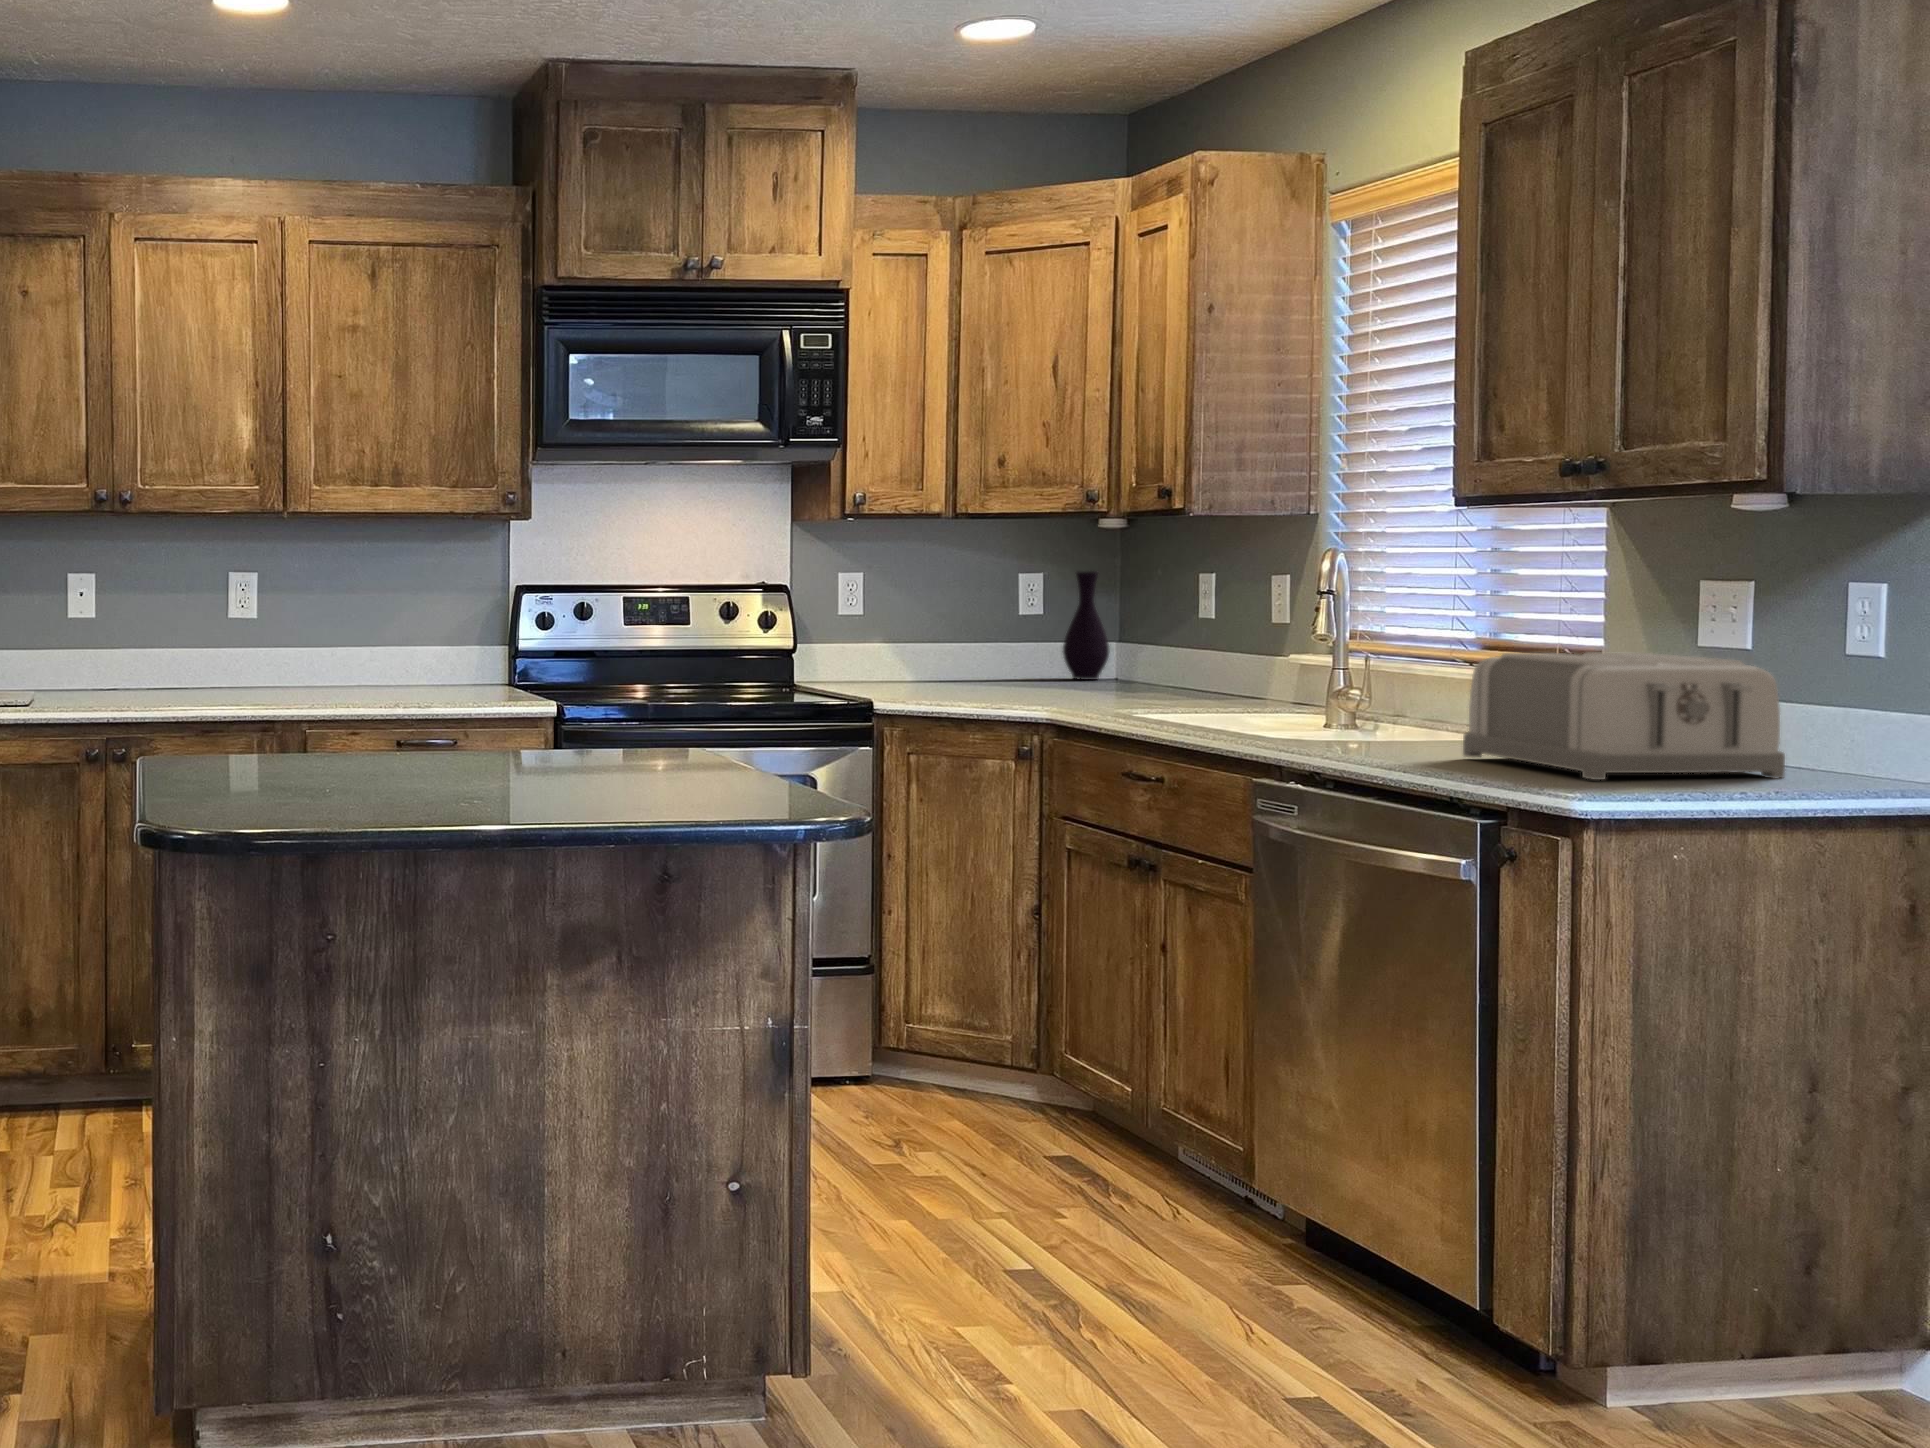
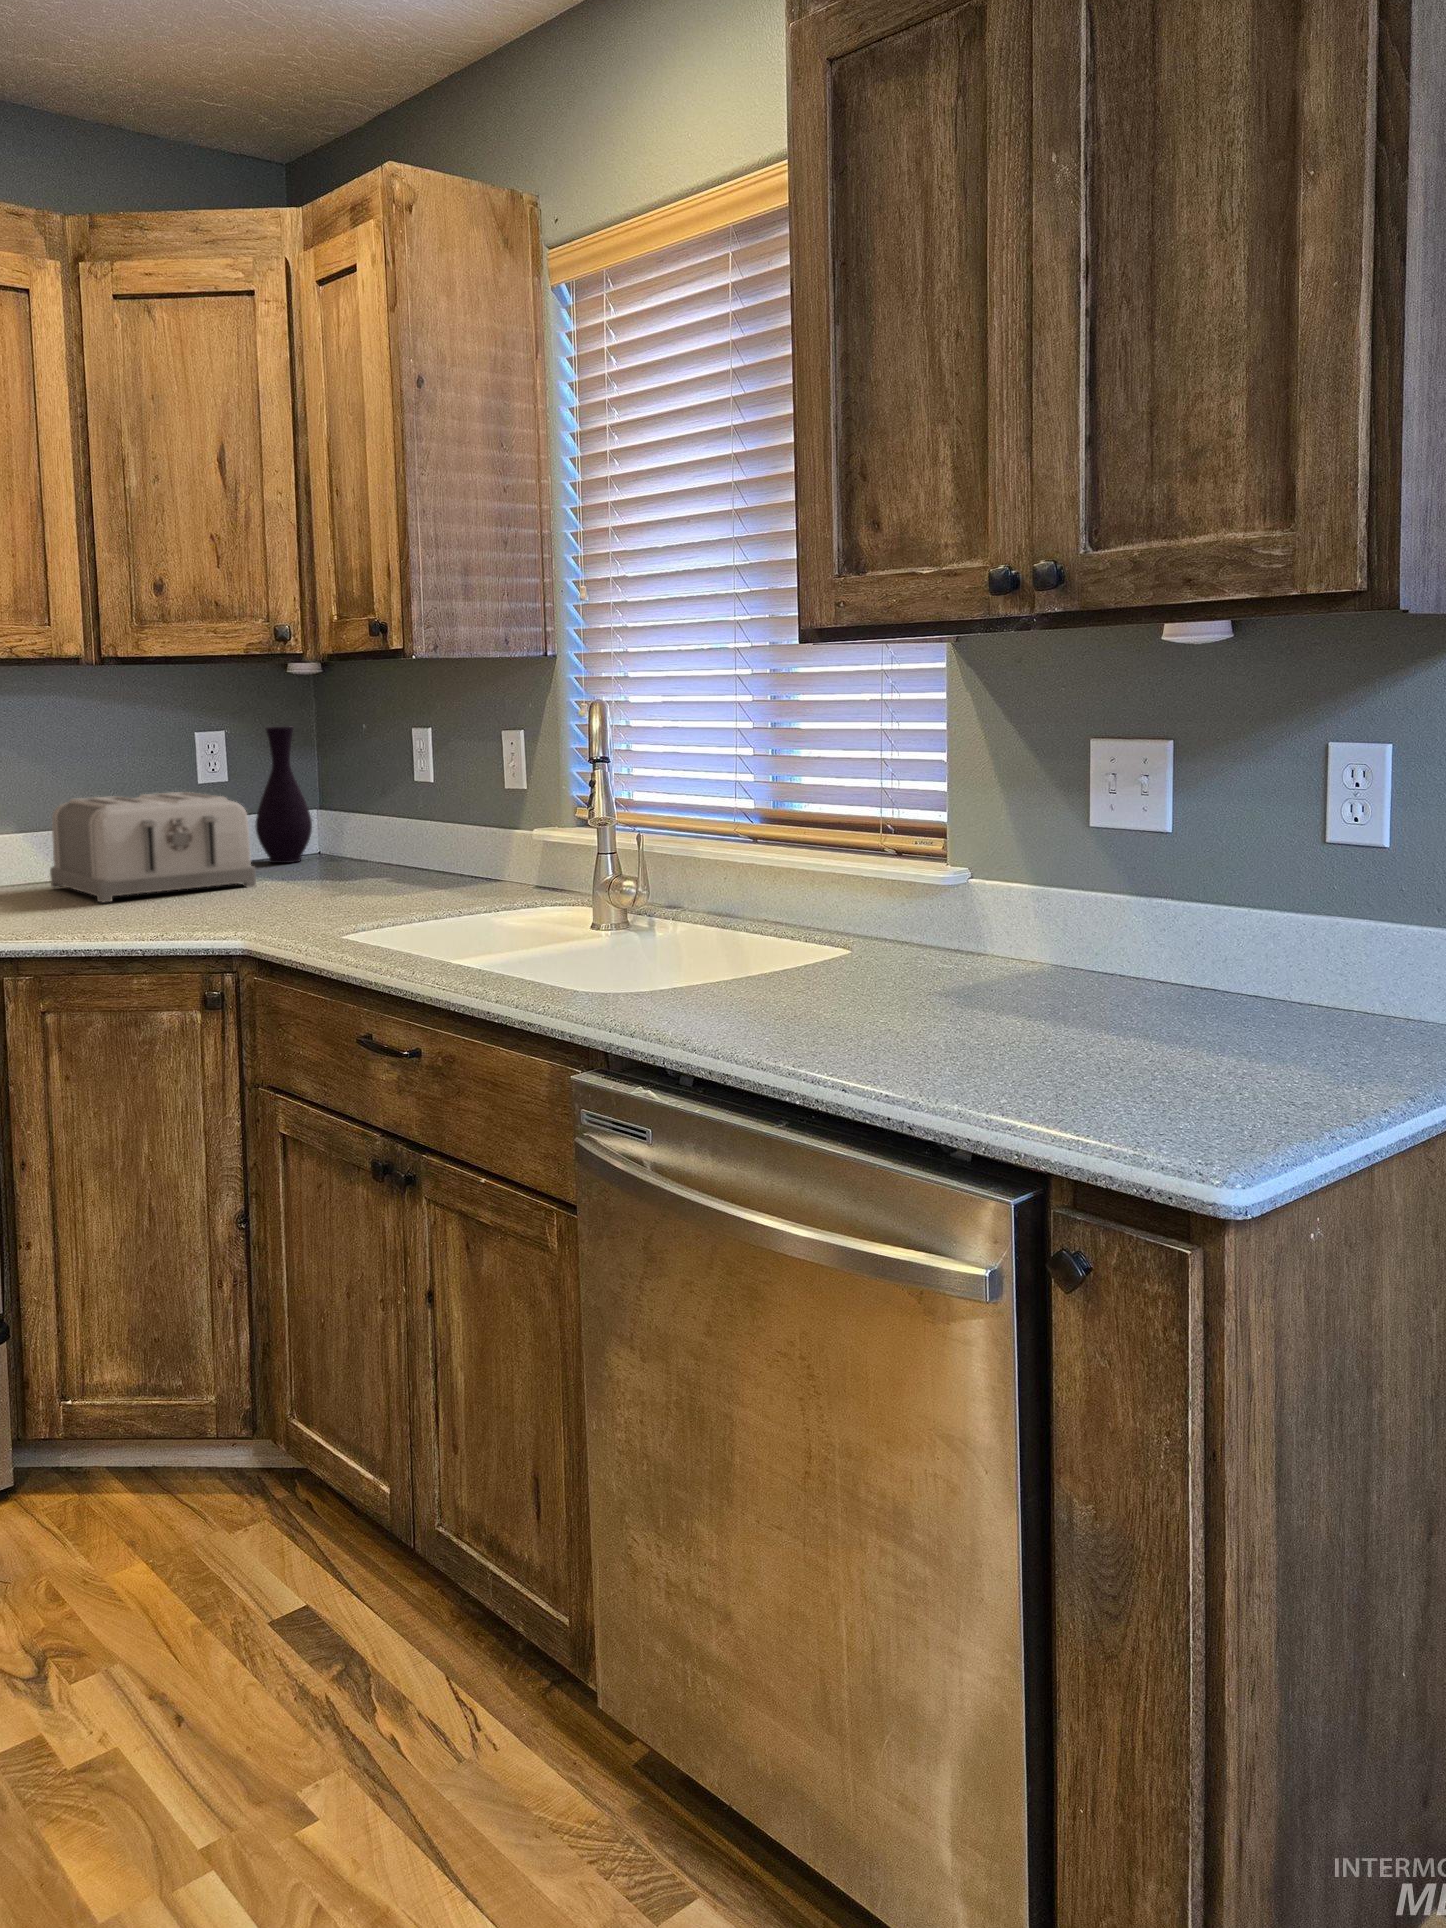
toaster: present [1463,652,1785,780] -> present [50,792,256,902]

